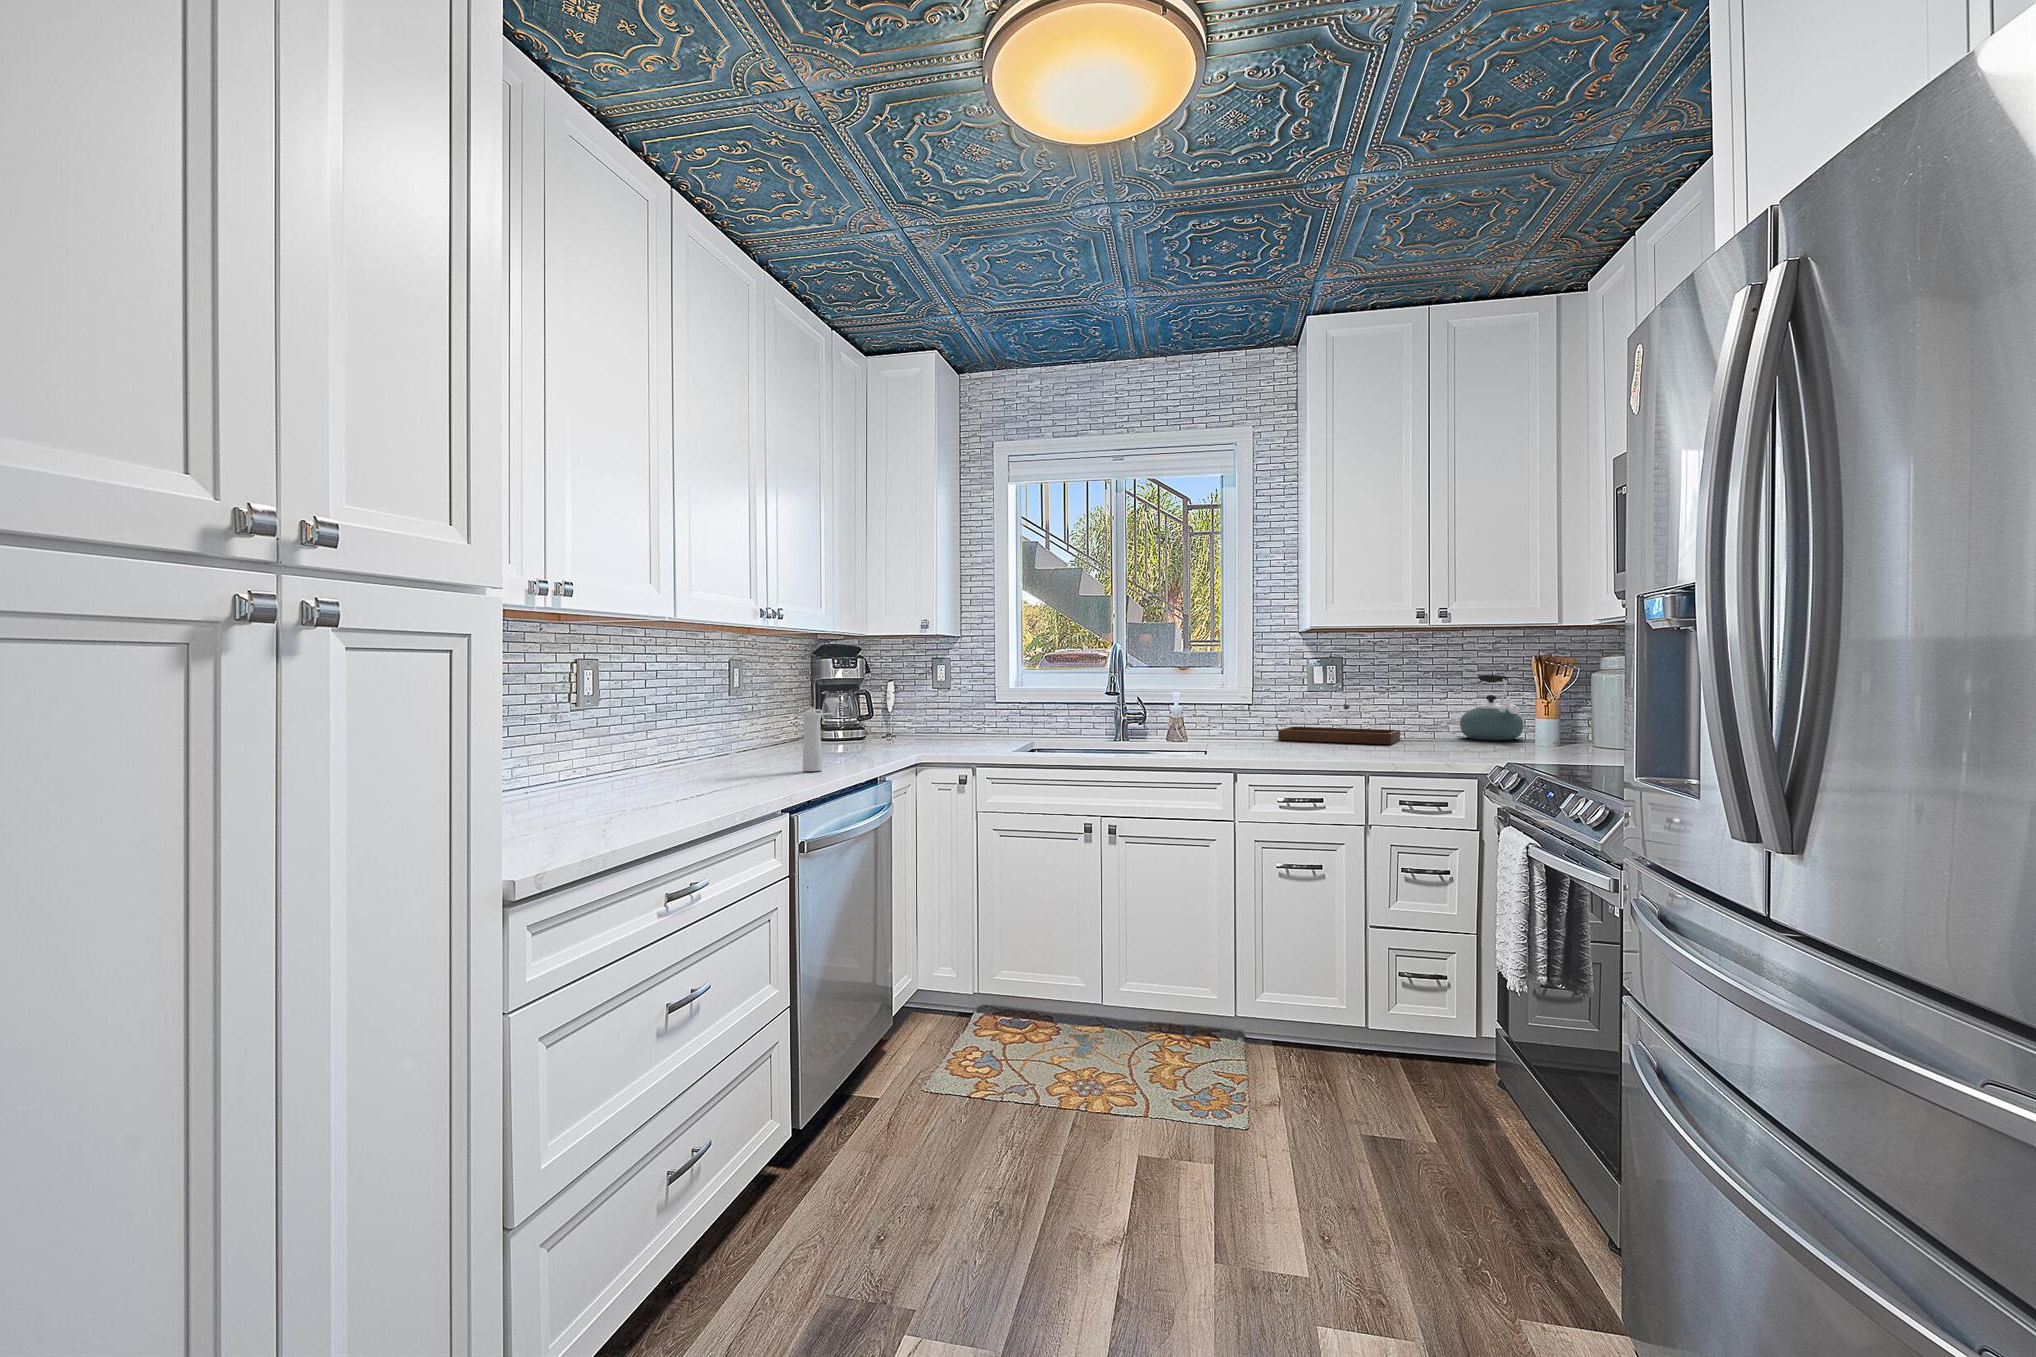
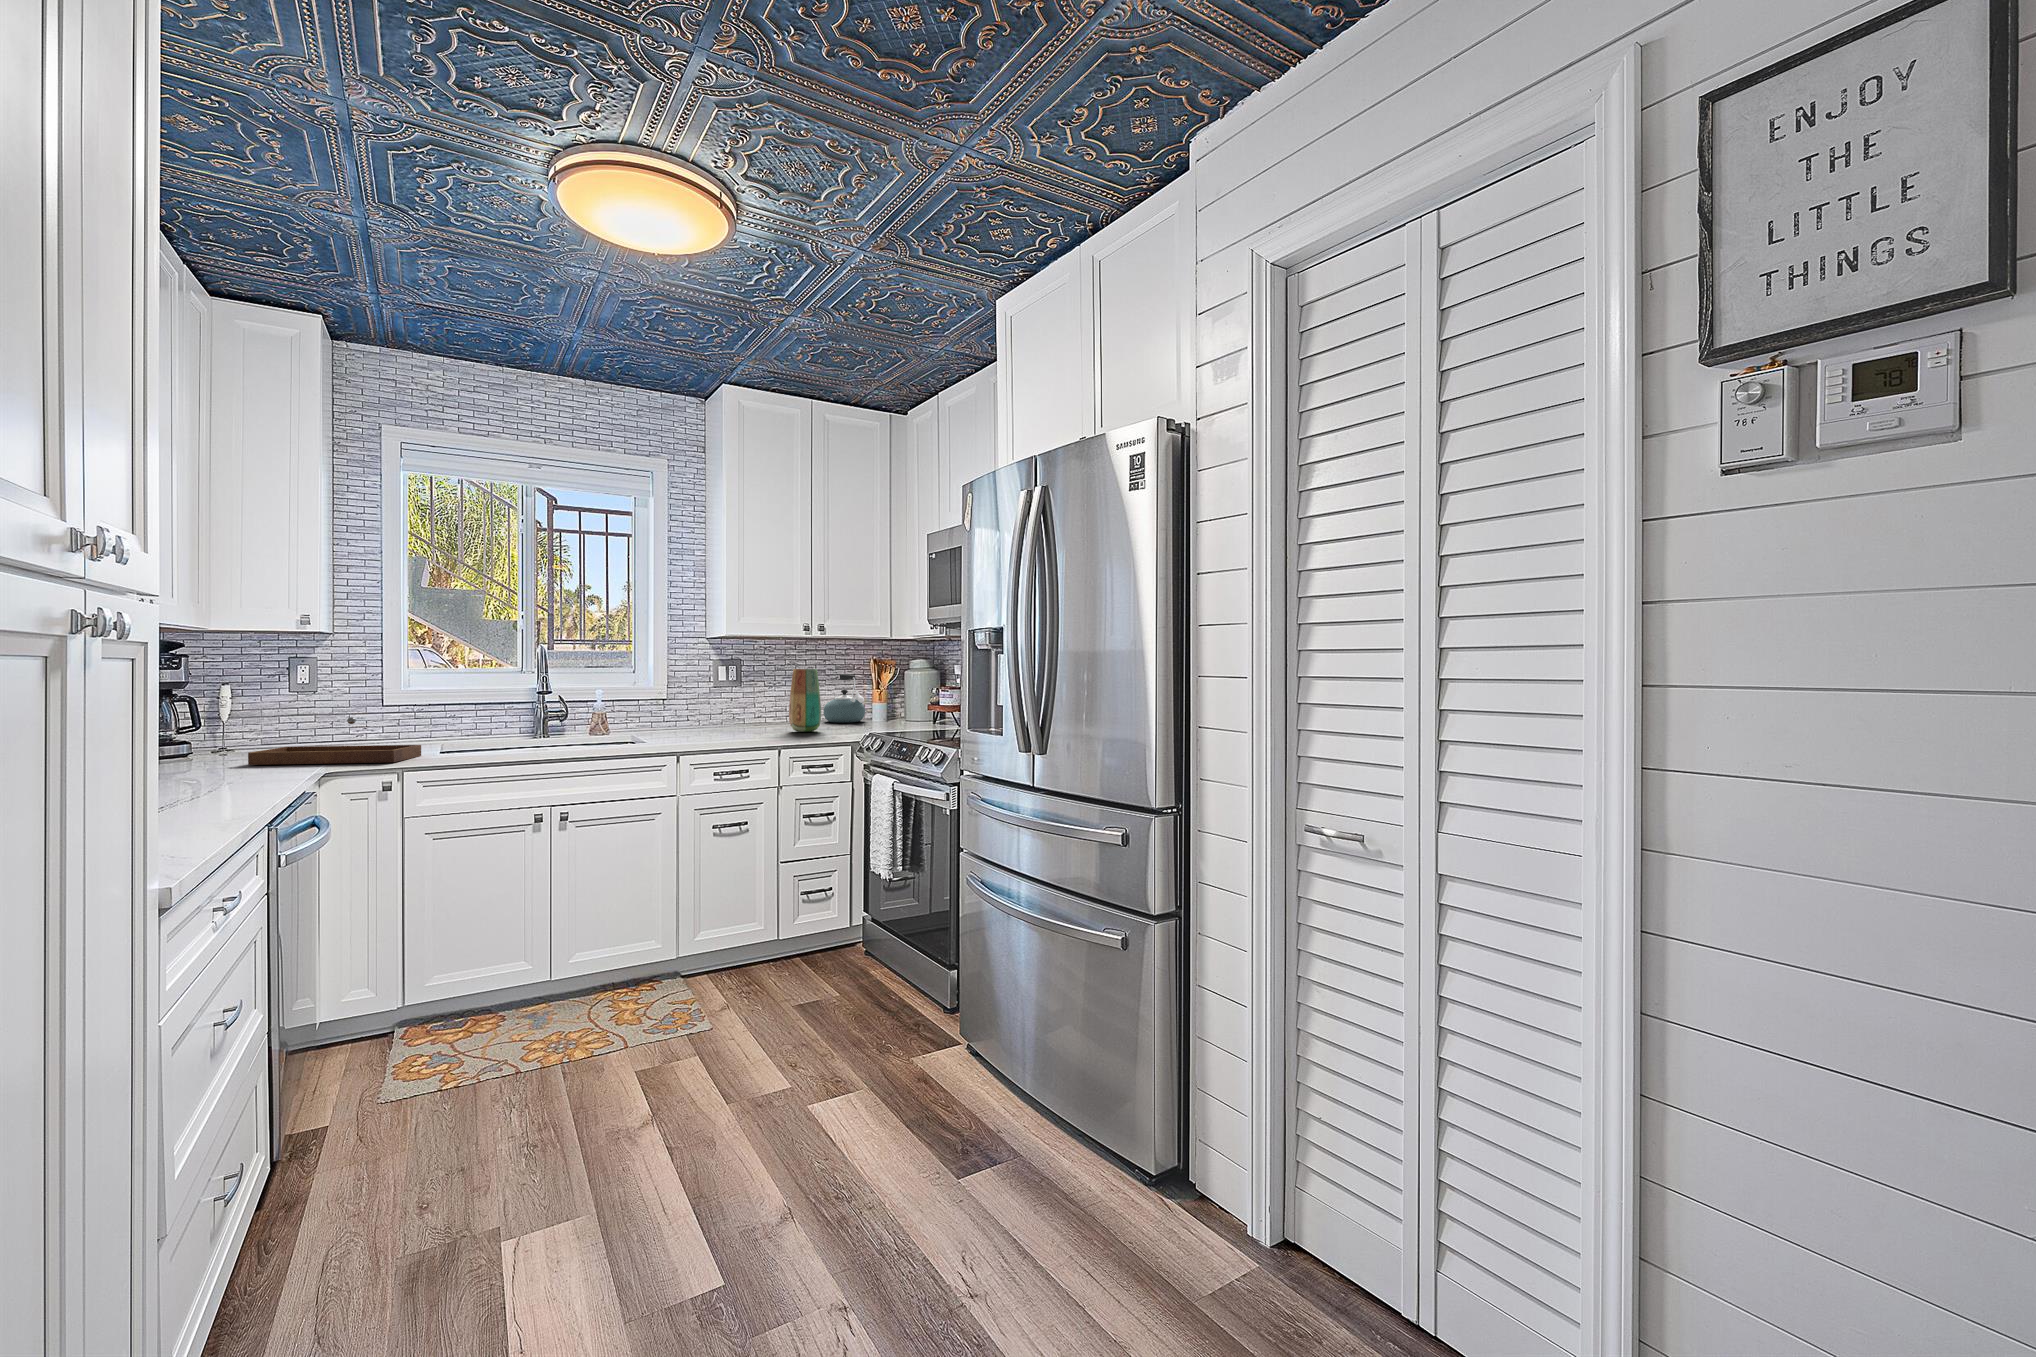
vase: none [1394,668,1439,752] -> present [789,669,821,732]
pepper mill: present [802,698,839,771] -> none [207,699,248,782]
tray: present [1278,703,1400,744] -> present [248,717,421,765]

